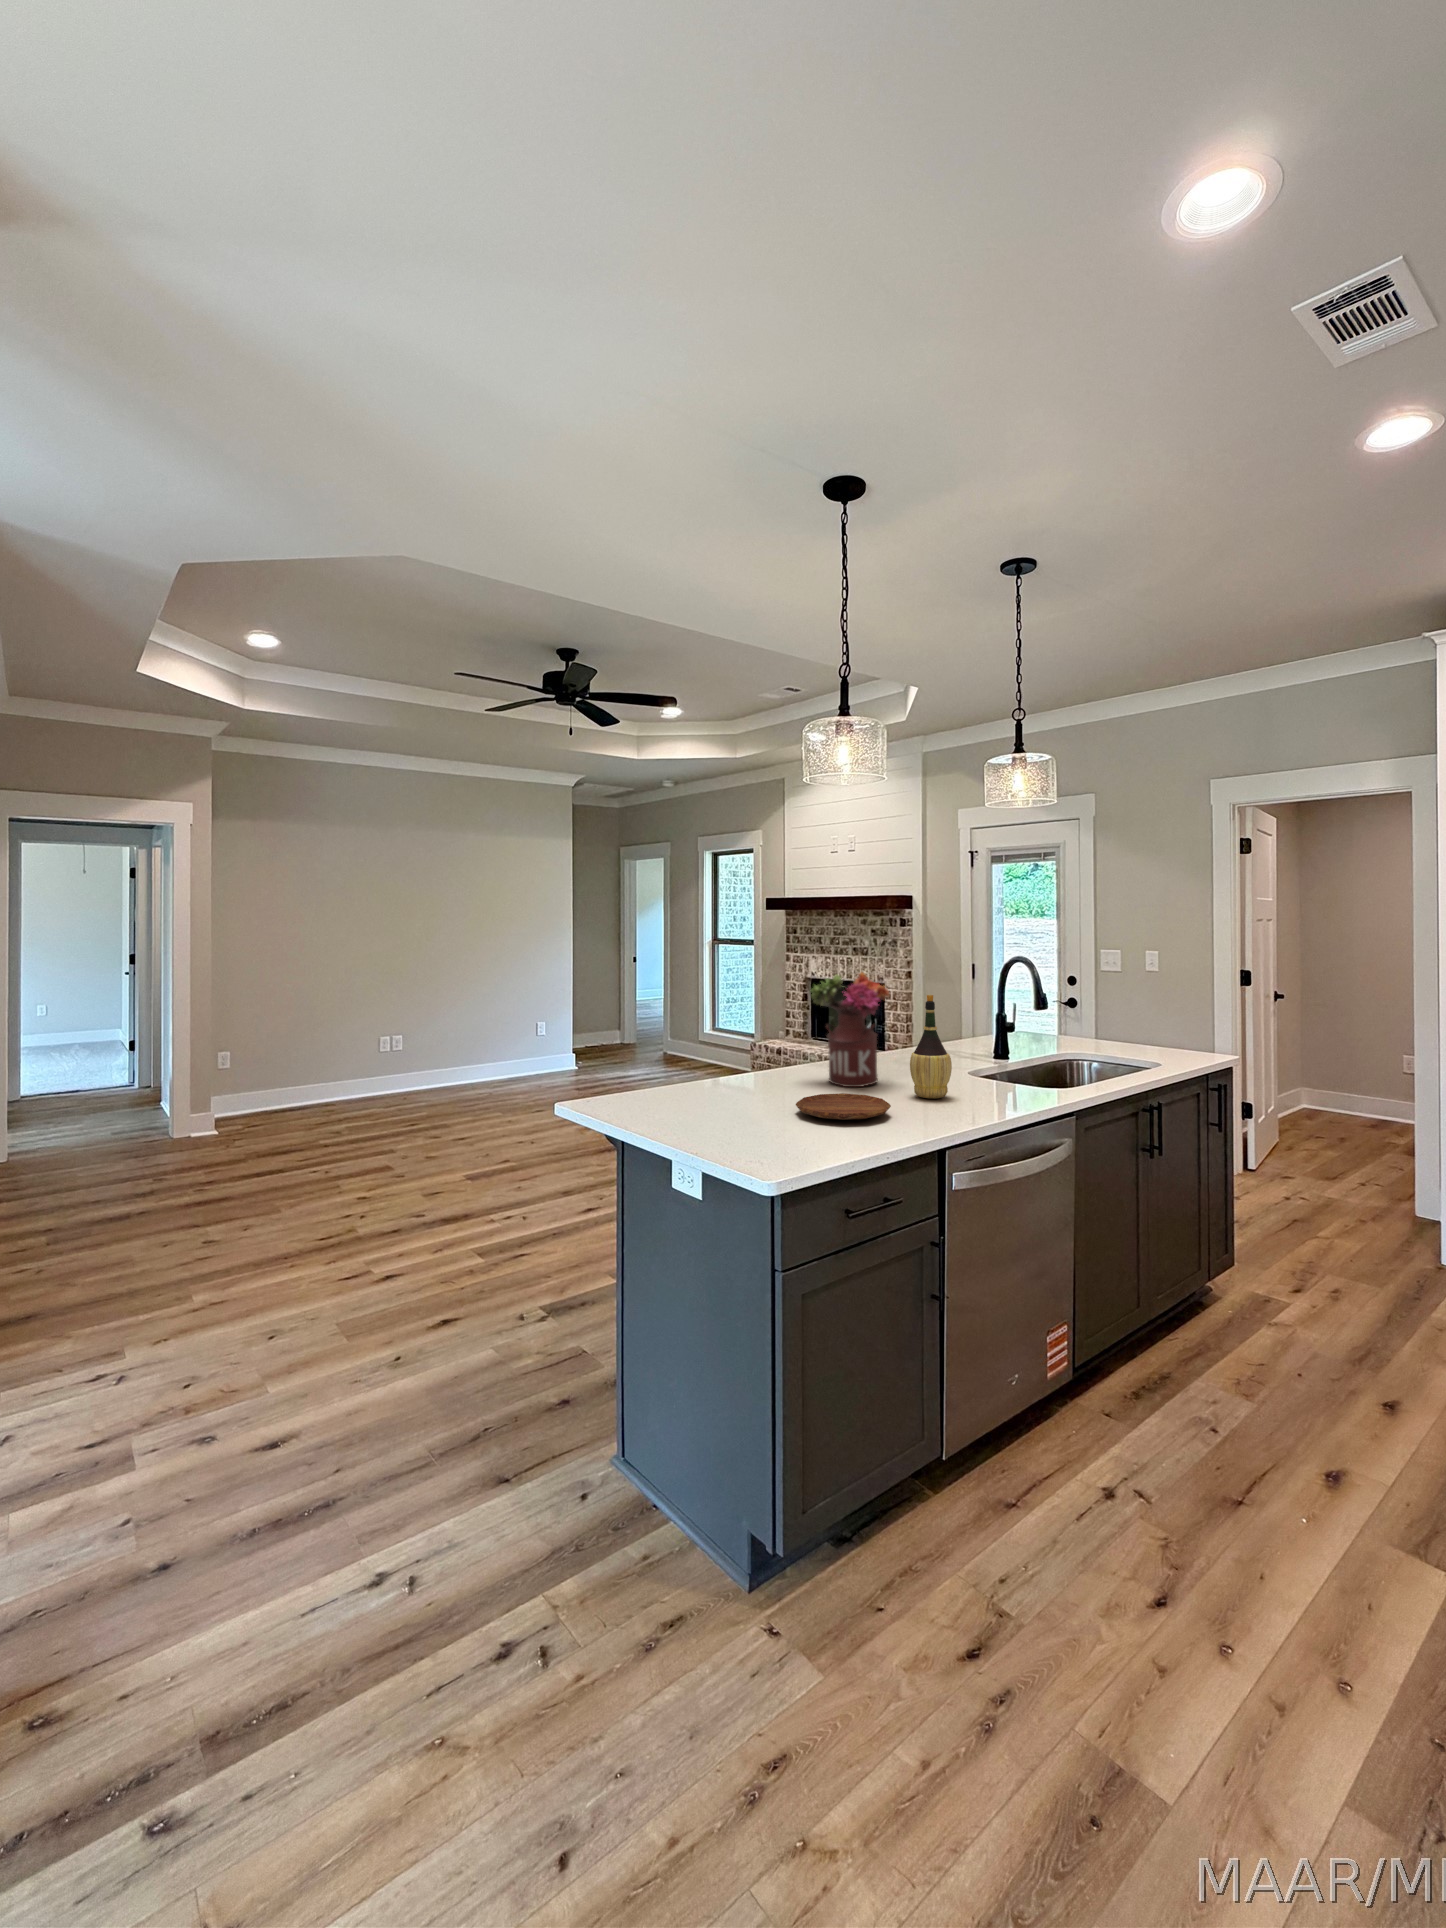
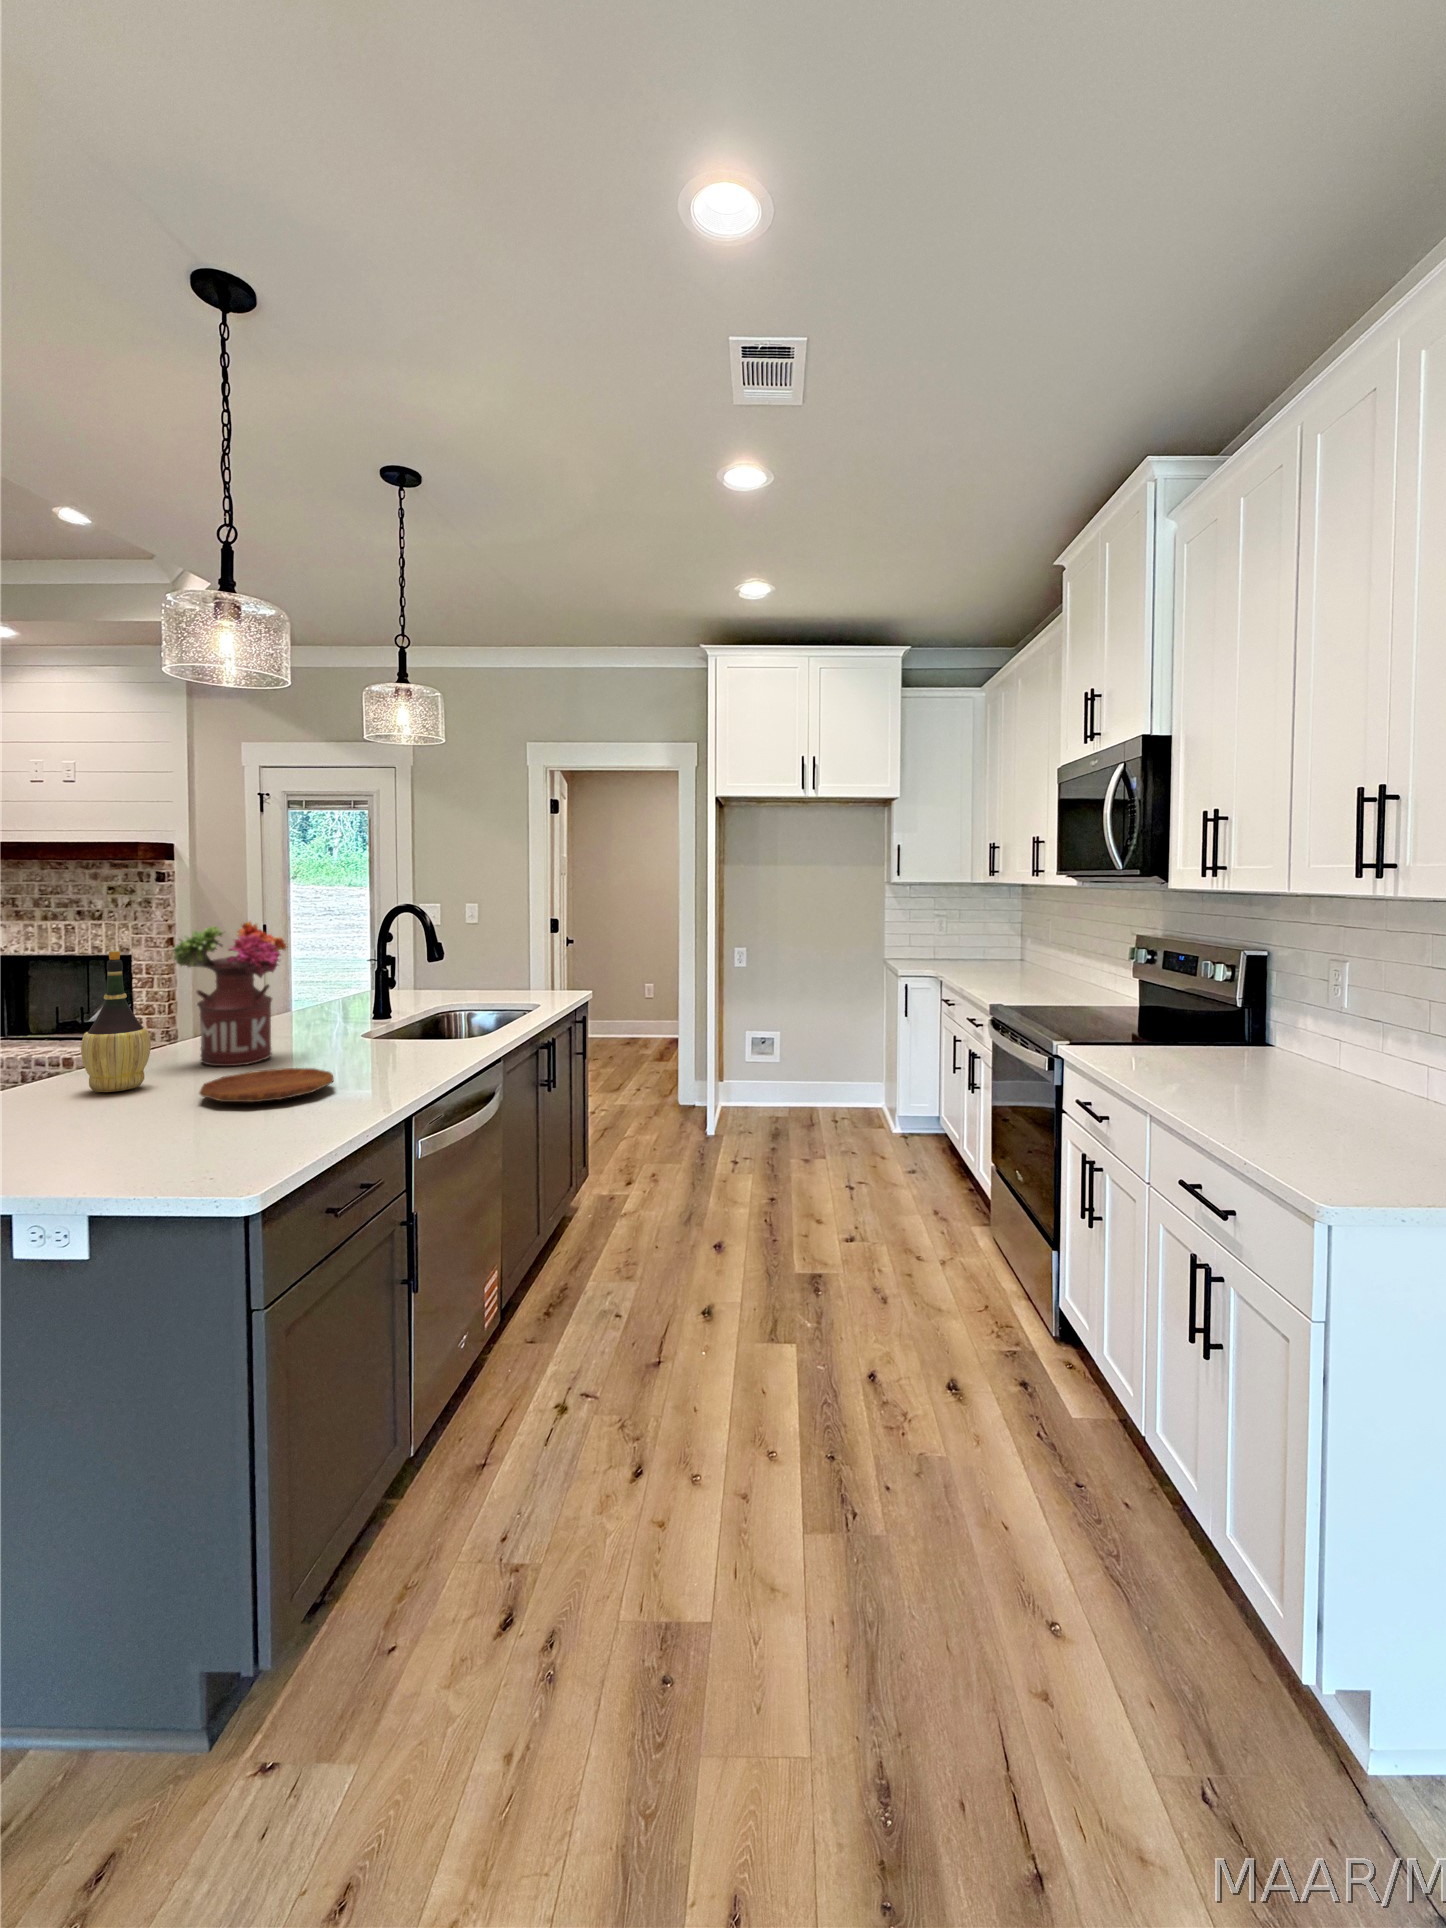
wine bottle: present [910,995,952,1098] -> present [81,951,151,1092]

